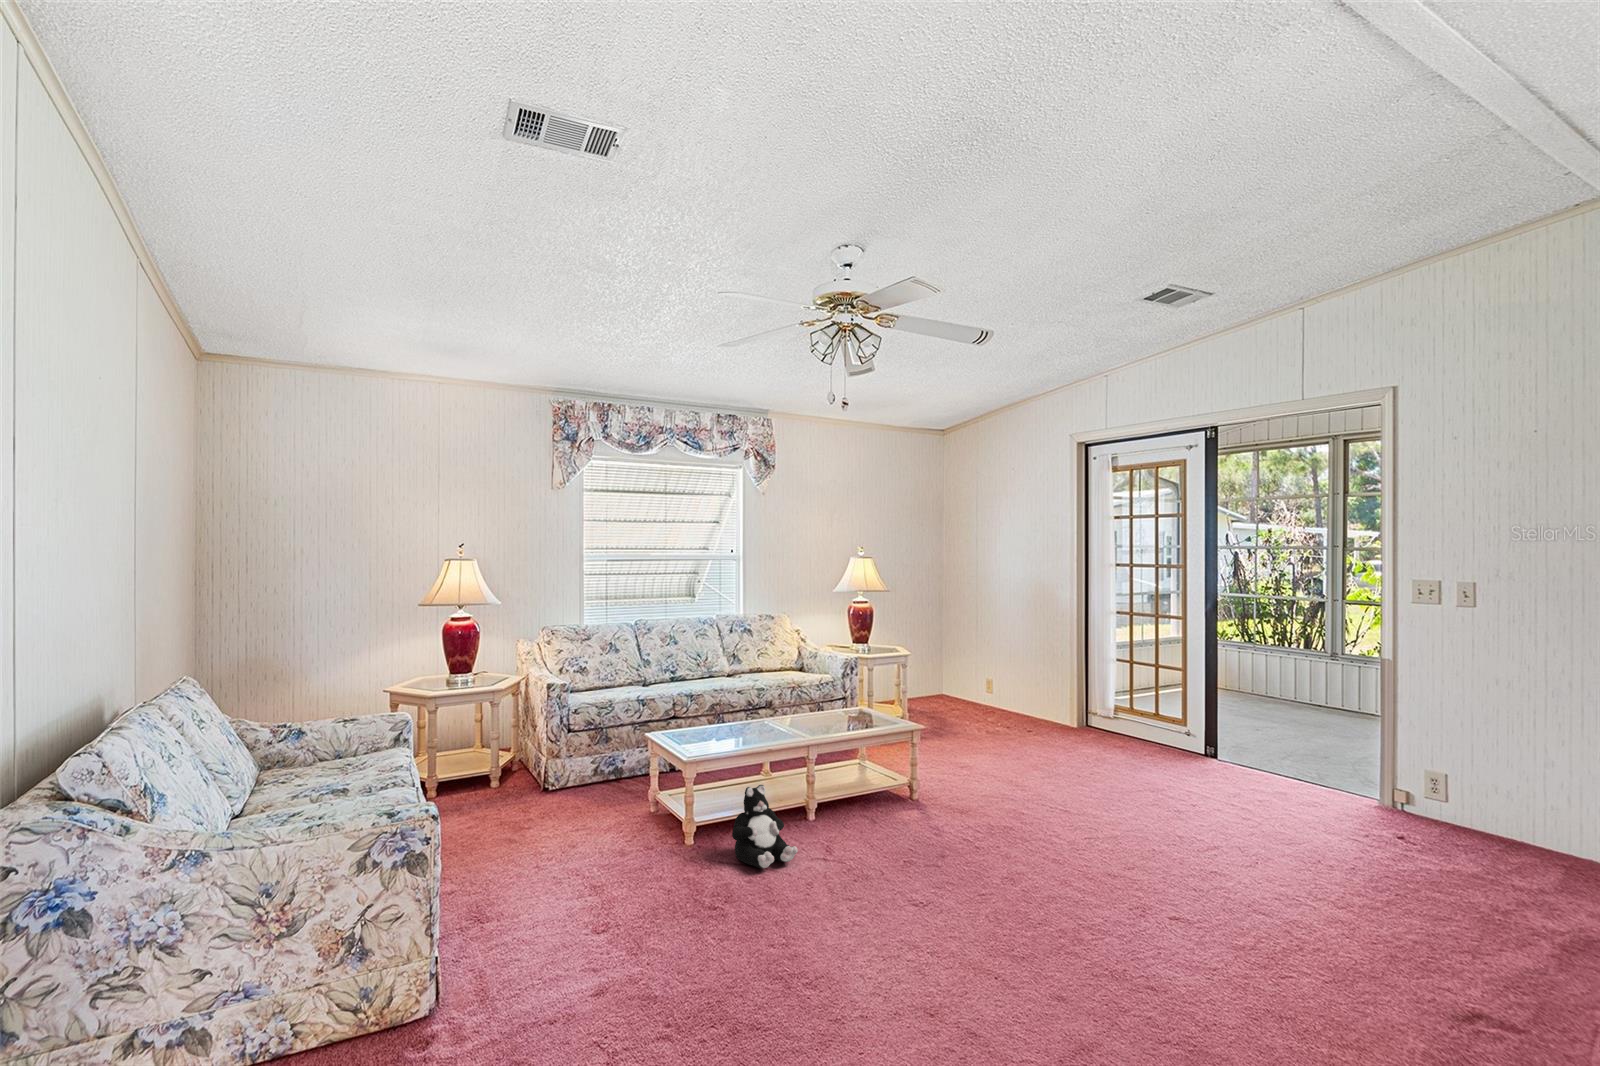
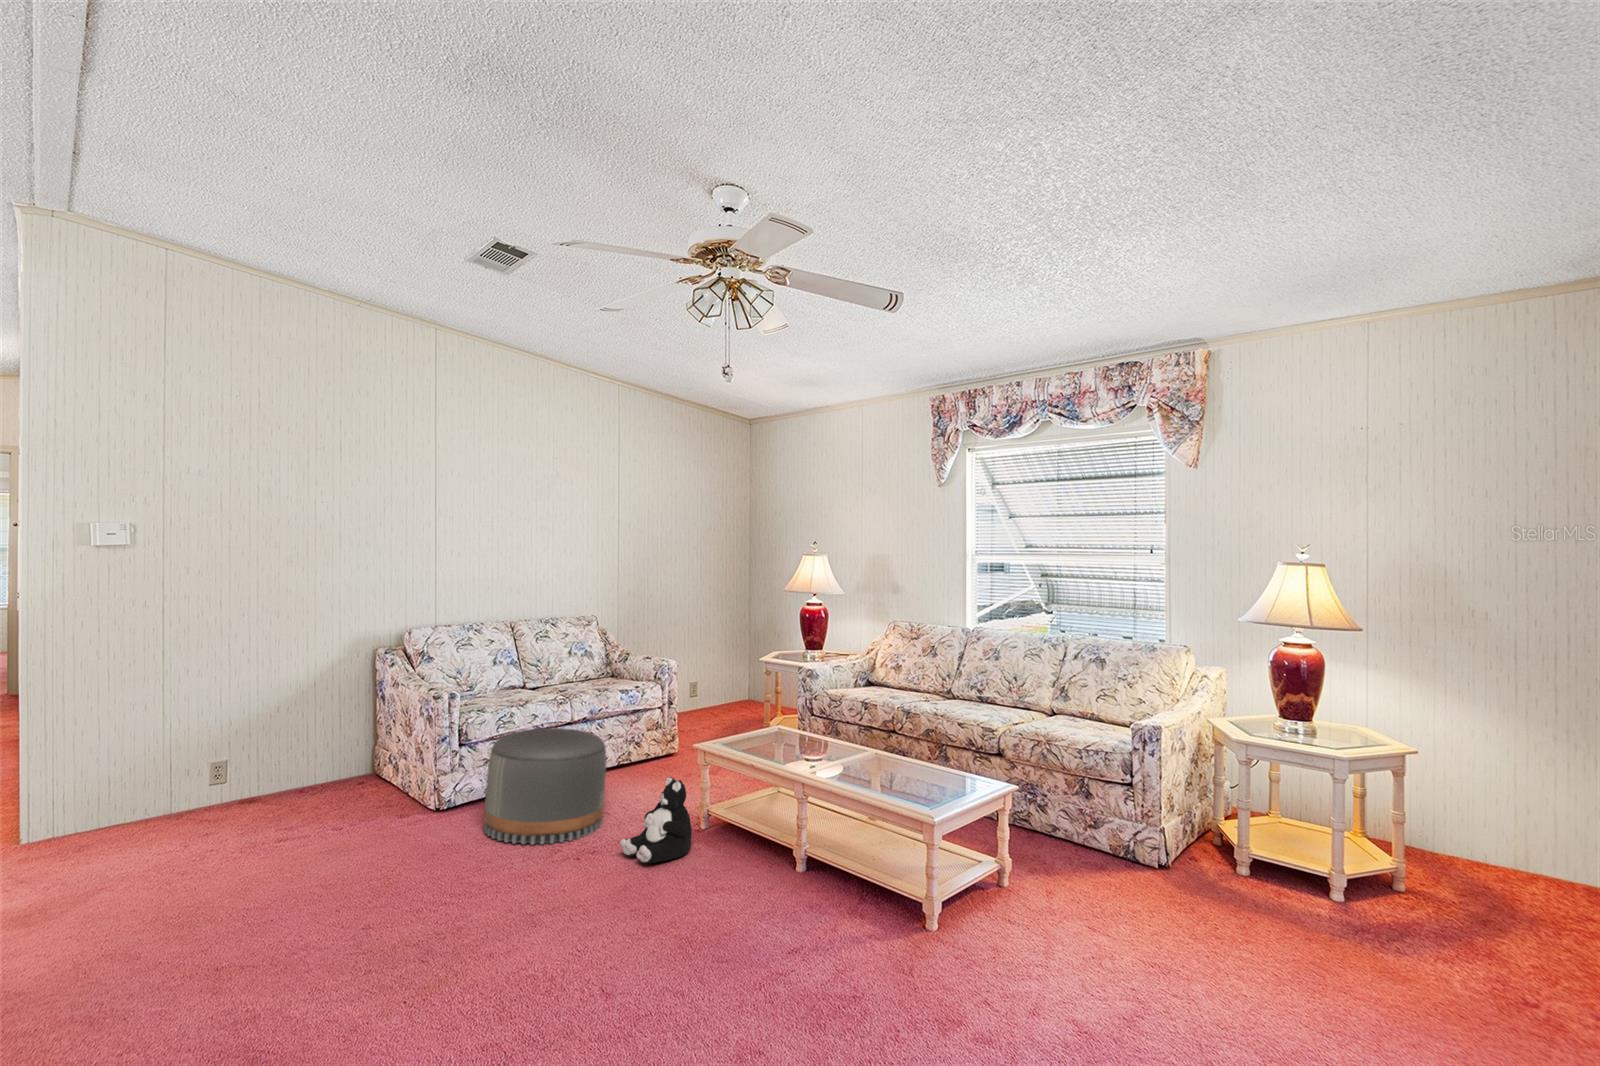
pouf: none [560,790,703,946] -> present [484,728,607,845]

